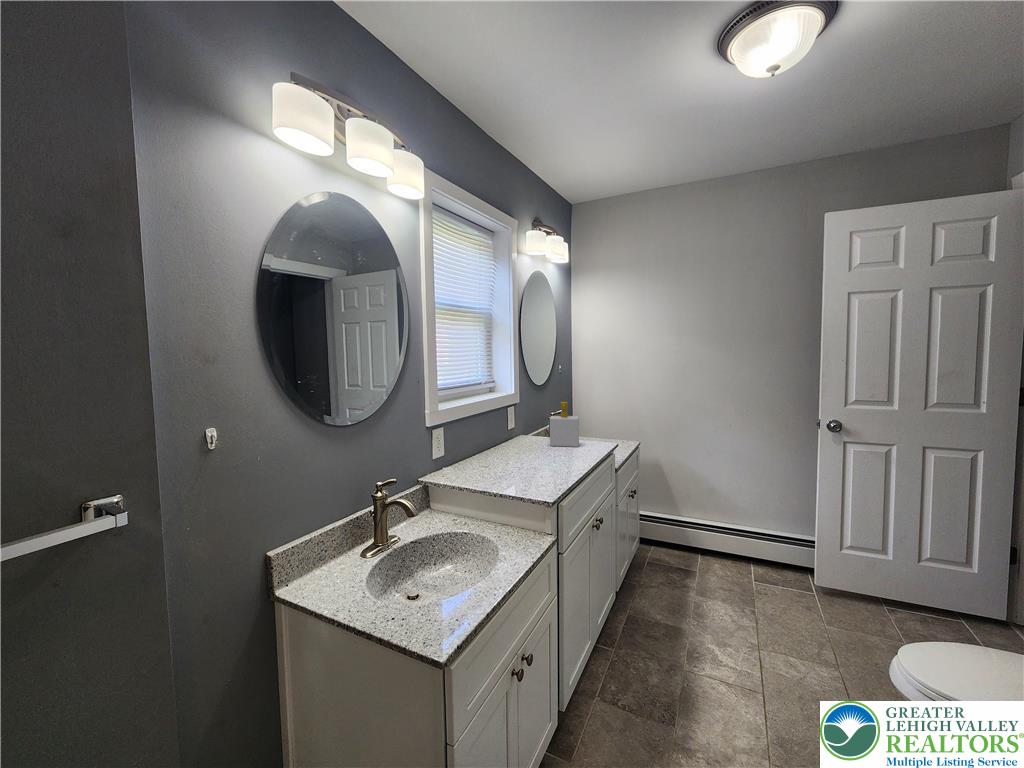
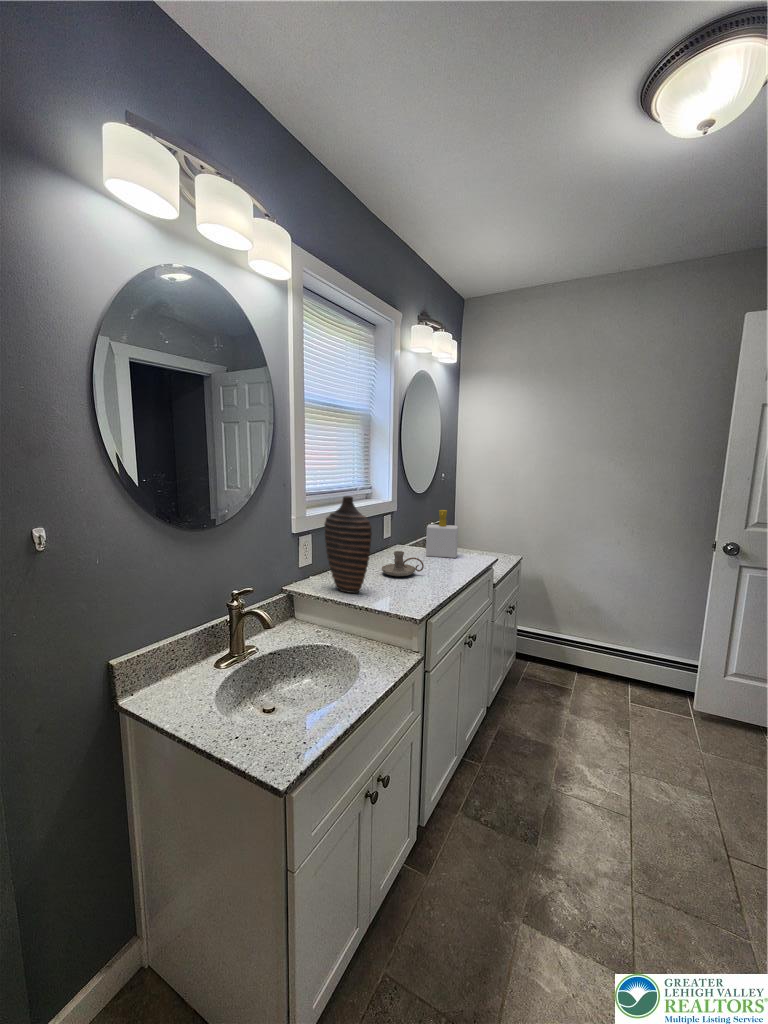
decorative vase: none [457,392,503,482] -> present [324,496,372,593]
candle holder: none [511,442,550,465] -> present [382,551,424,576]

